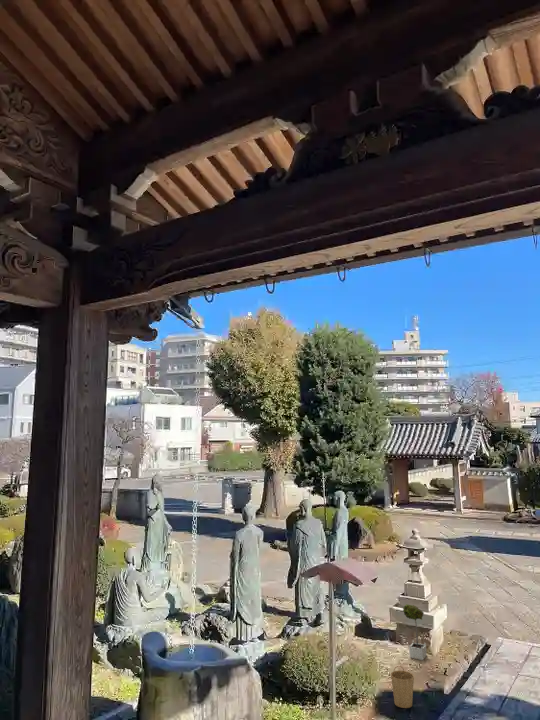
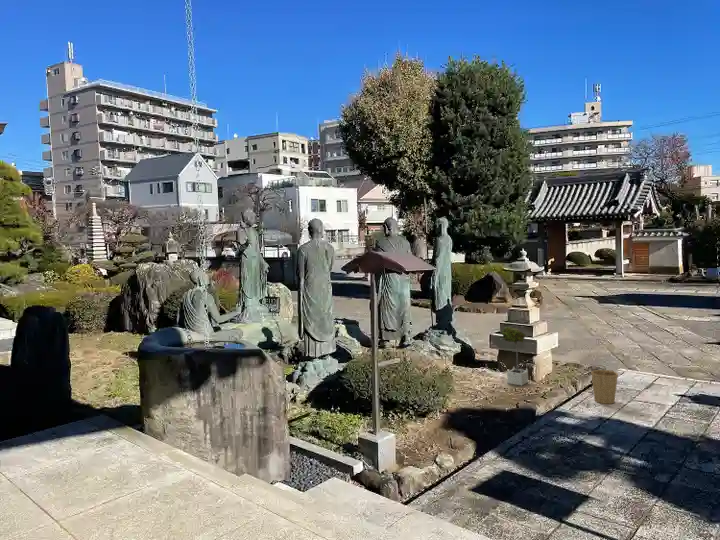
basket: present [391,666,414,708] -> present [591,365,618,404]

